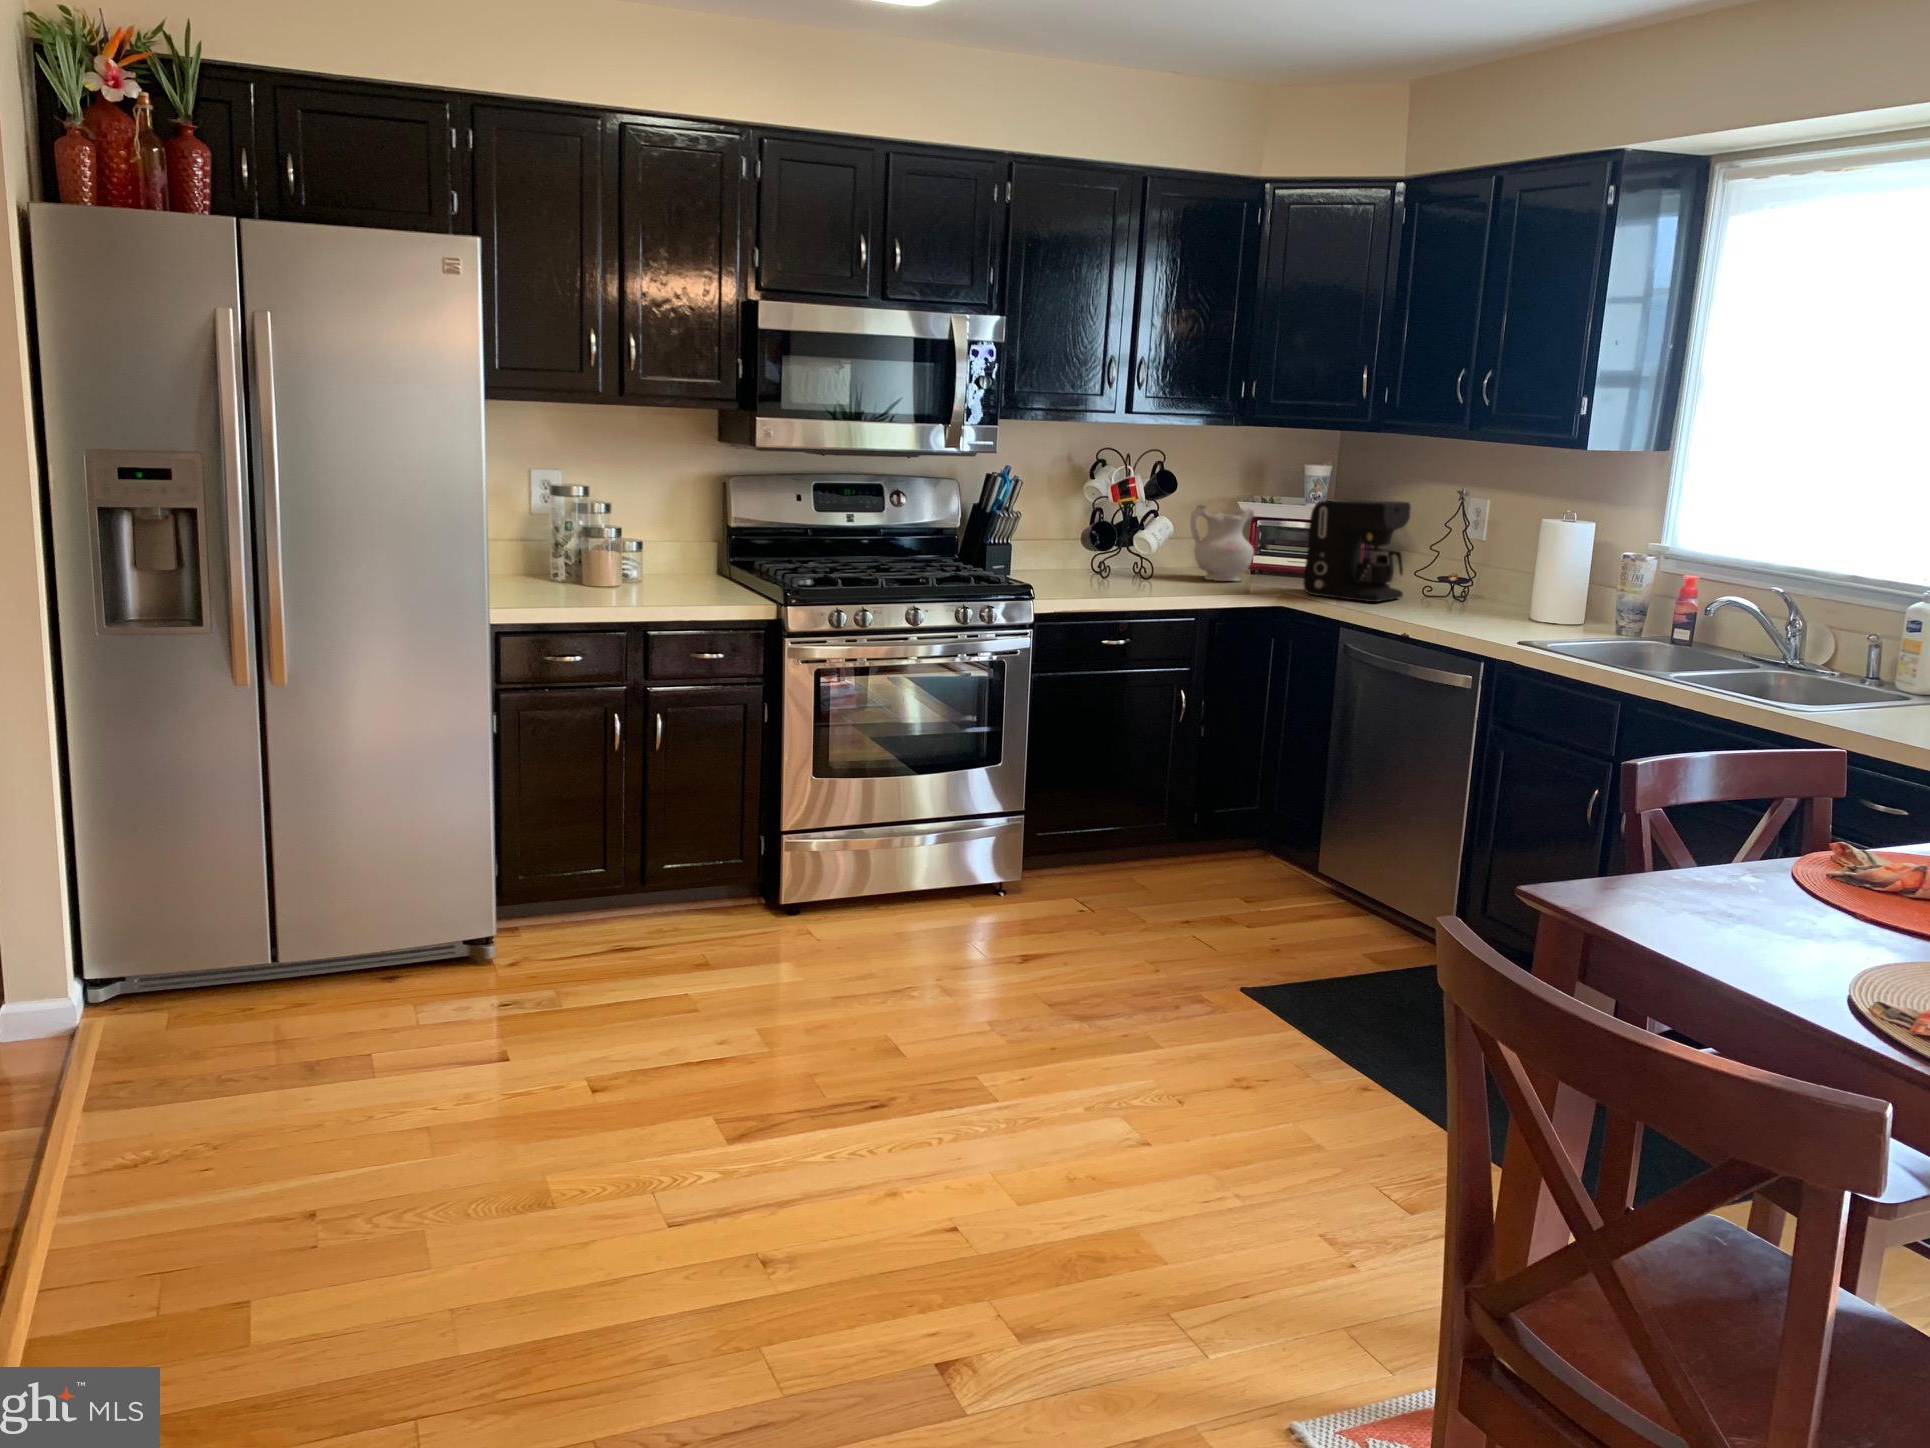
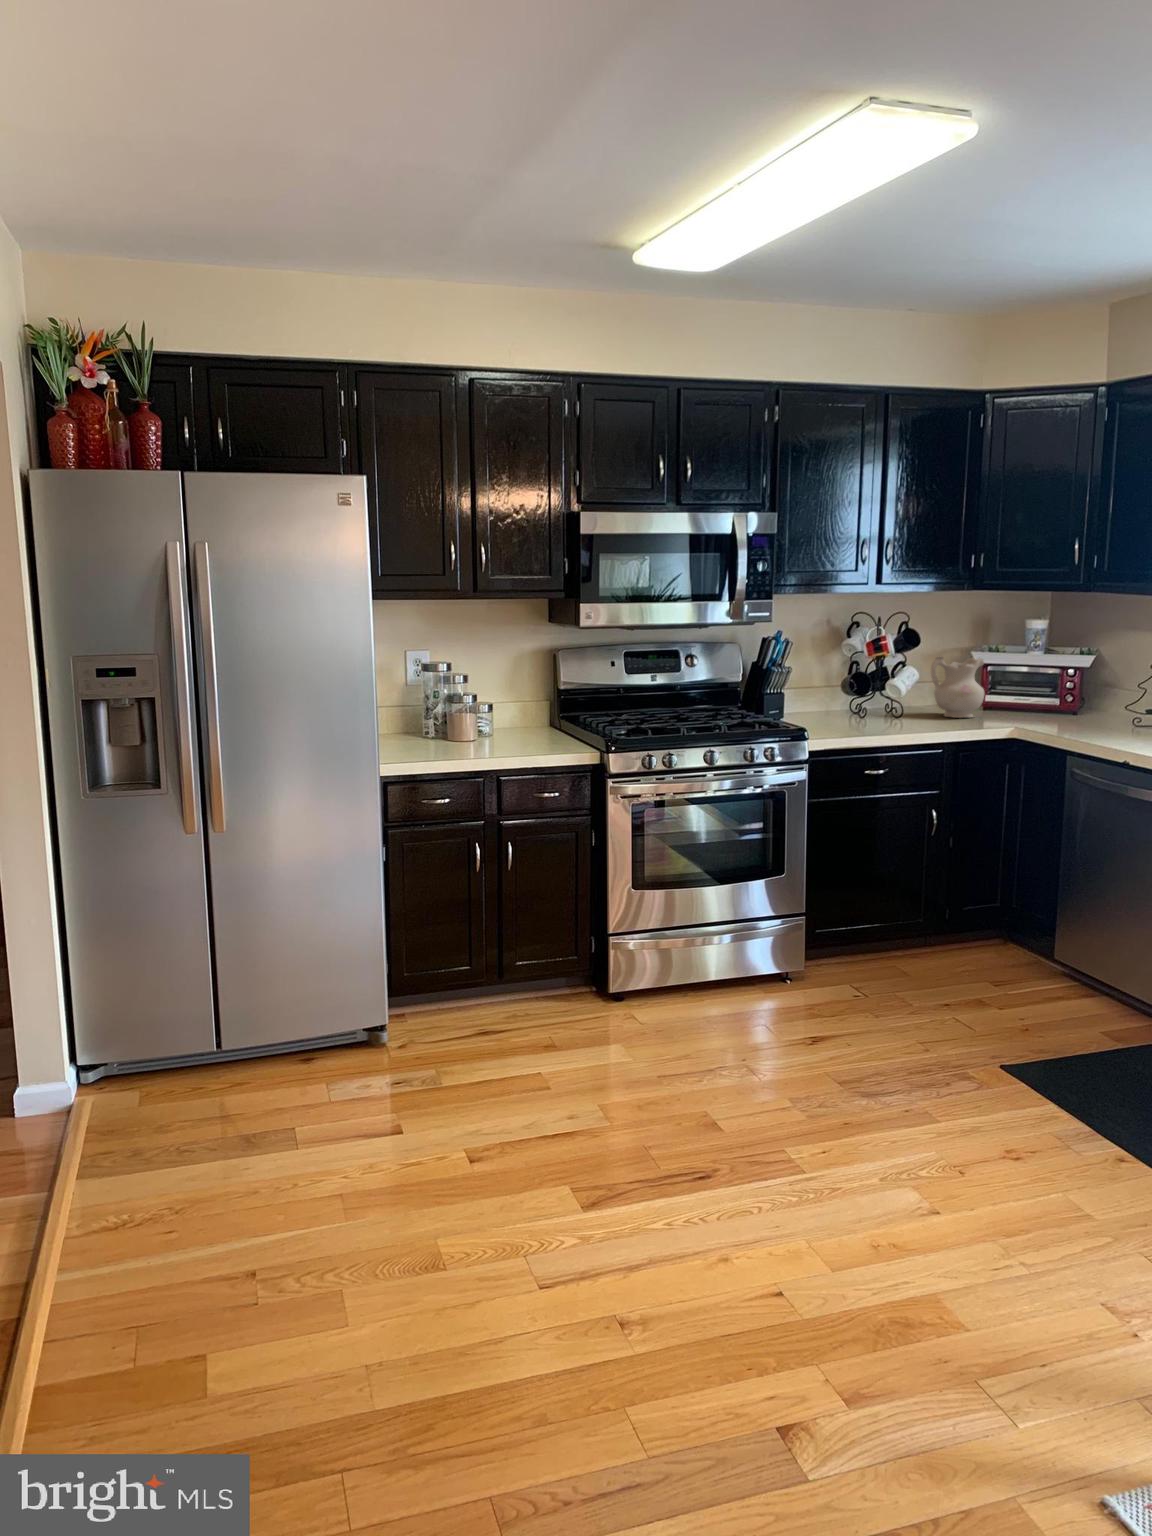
coffee maker: present [1303,500,1411,602] -> none [1030,648,1121,733]

